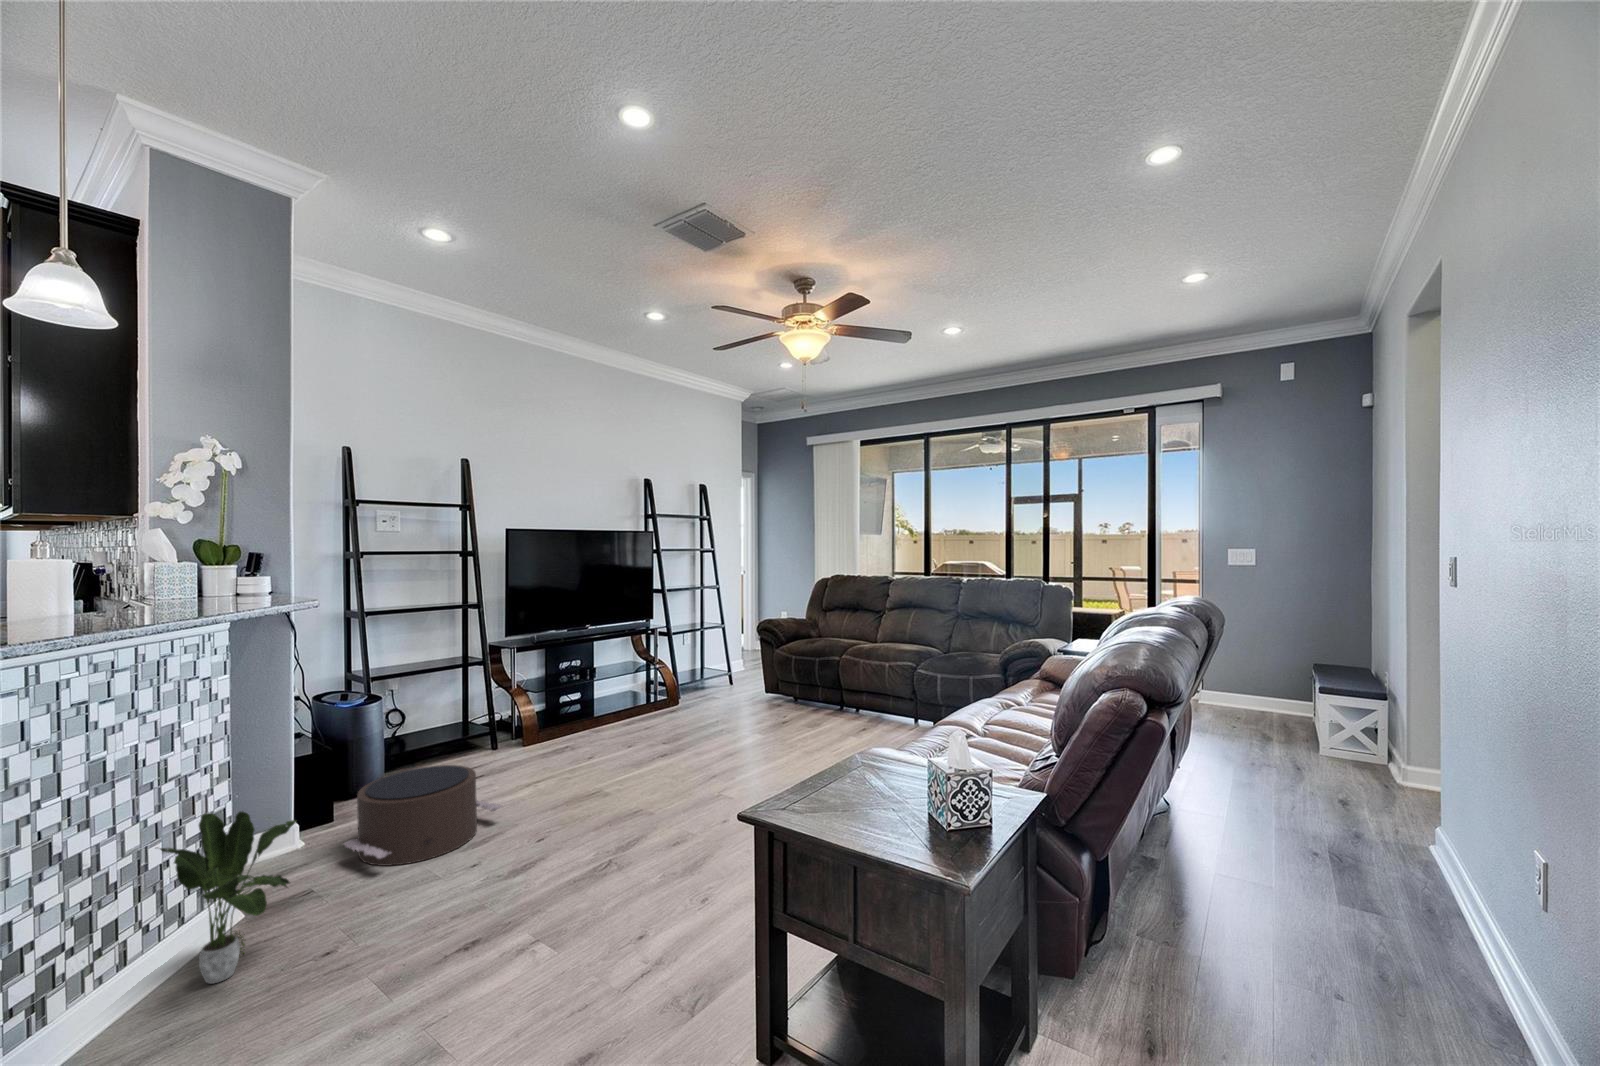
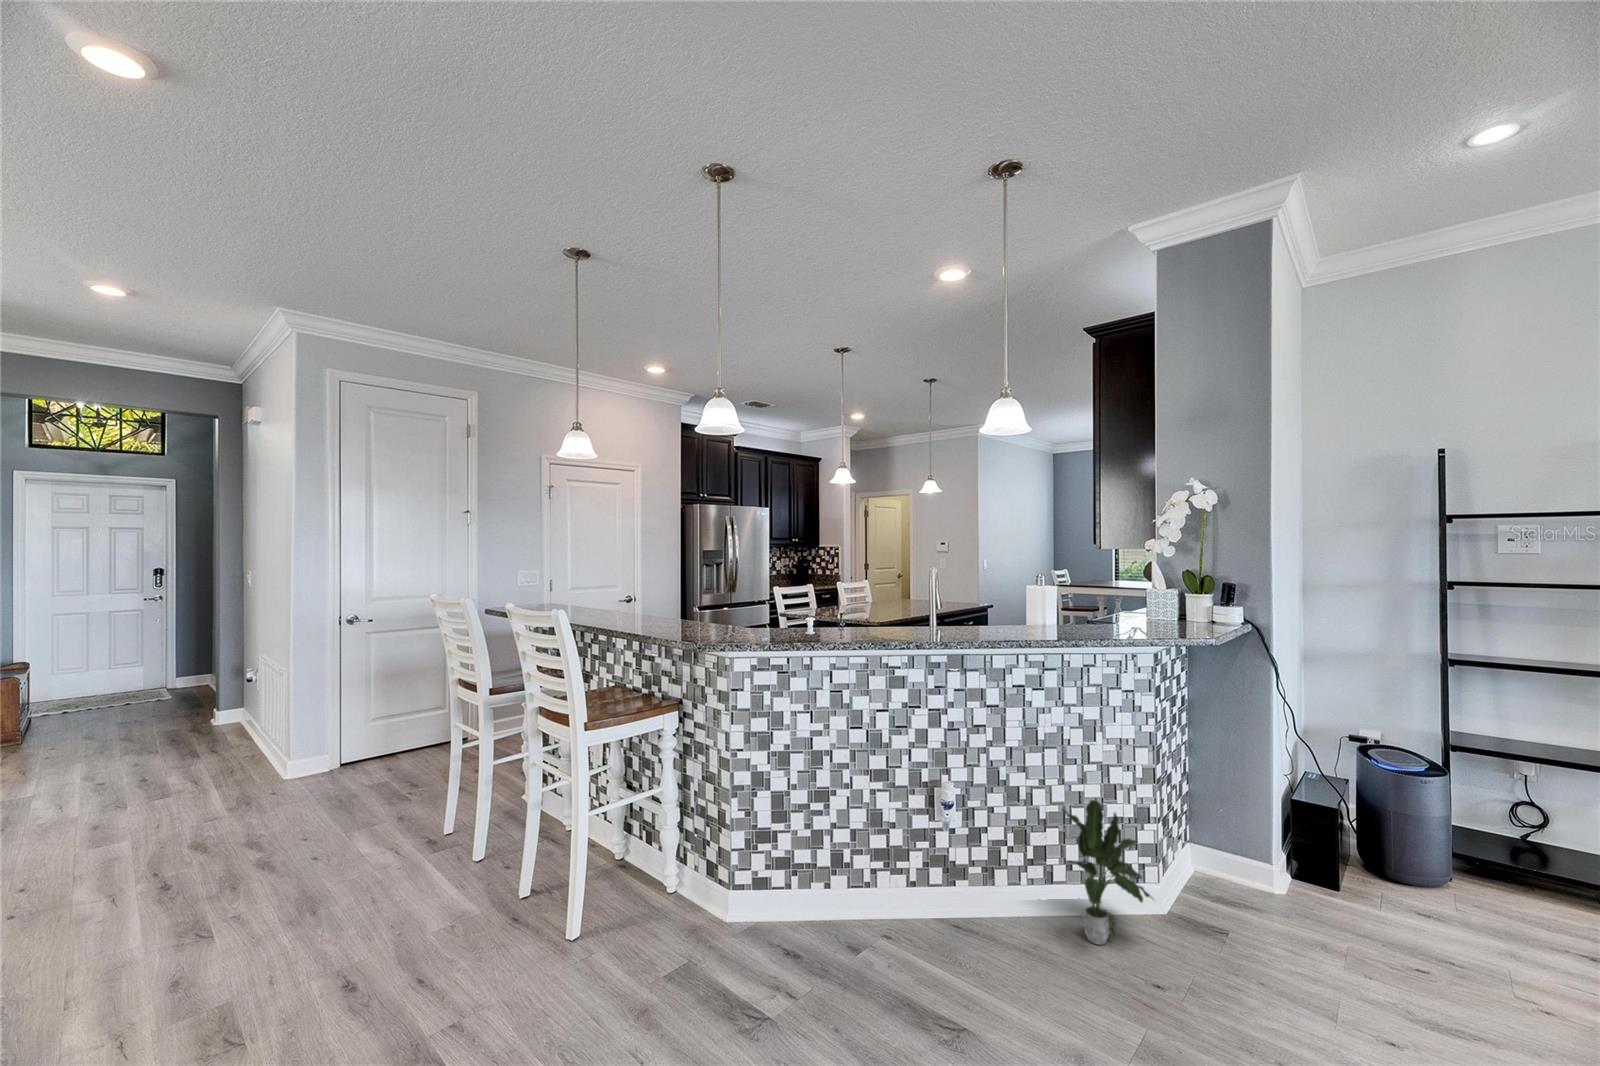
pouf: present [344,765,501,866] -> none [1281,863,1512,1015]

